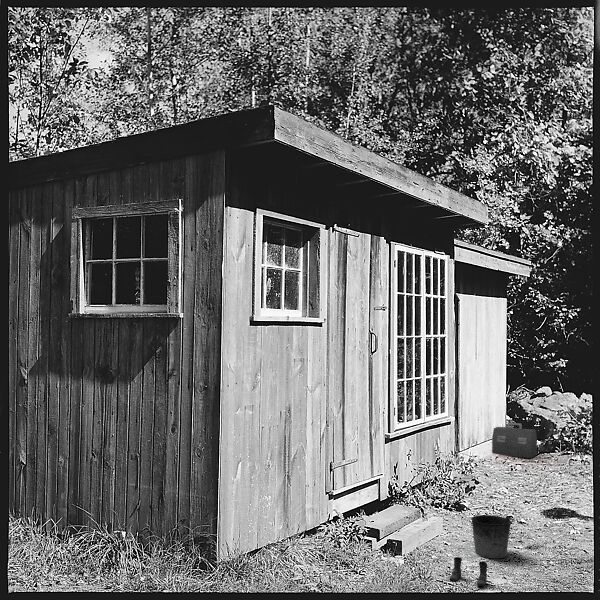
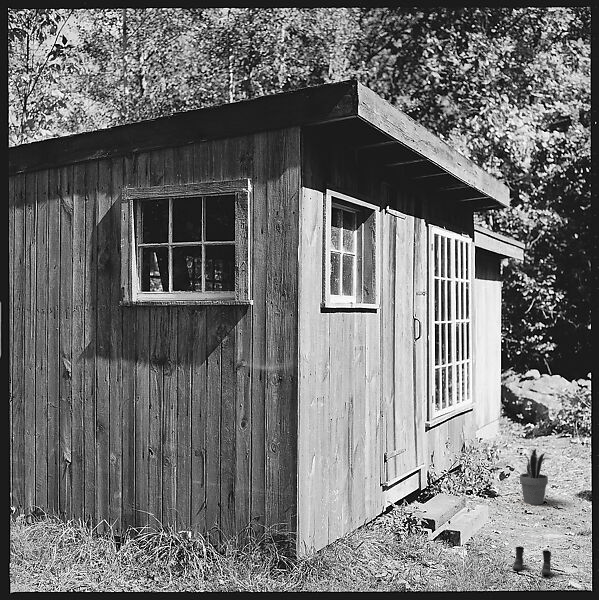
toolbox: present [492,423,537,458] -> none [501,407,545,442]
potted plant: none [486,462,517,518] -> present [520,449,550,505]
bucket: present [471,515,514,558] -> none [522,503,565,546]

